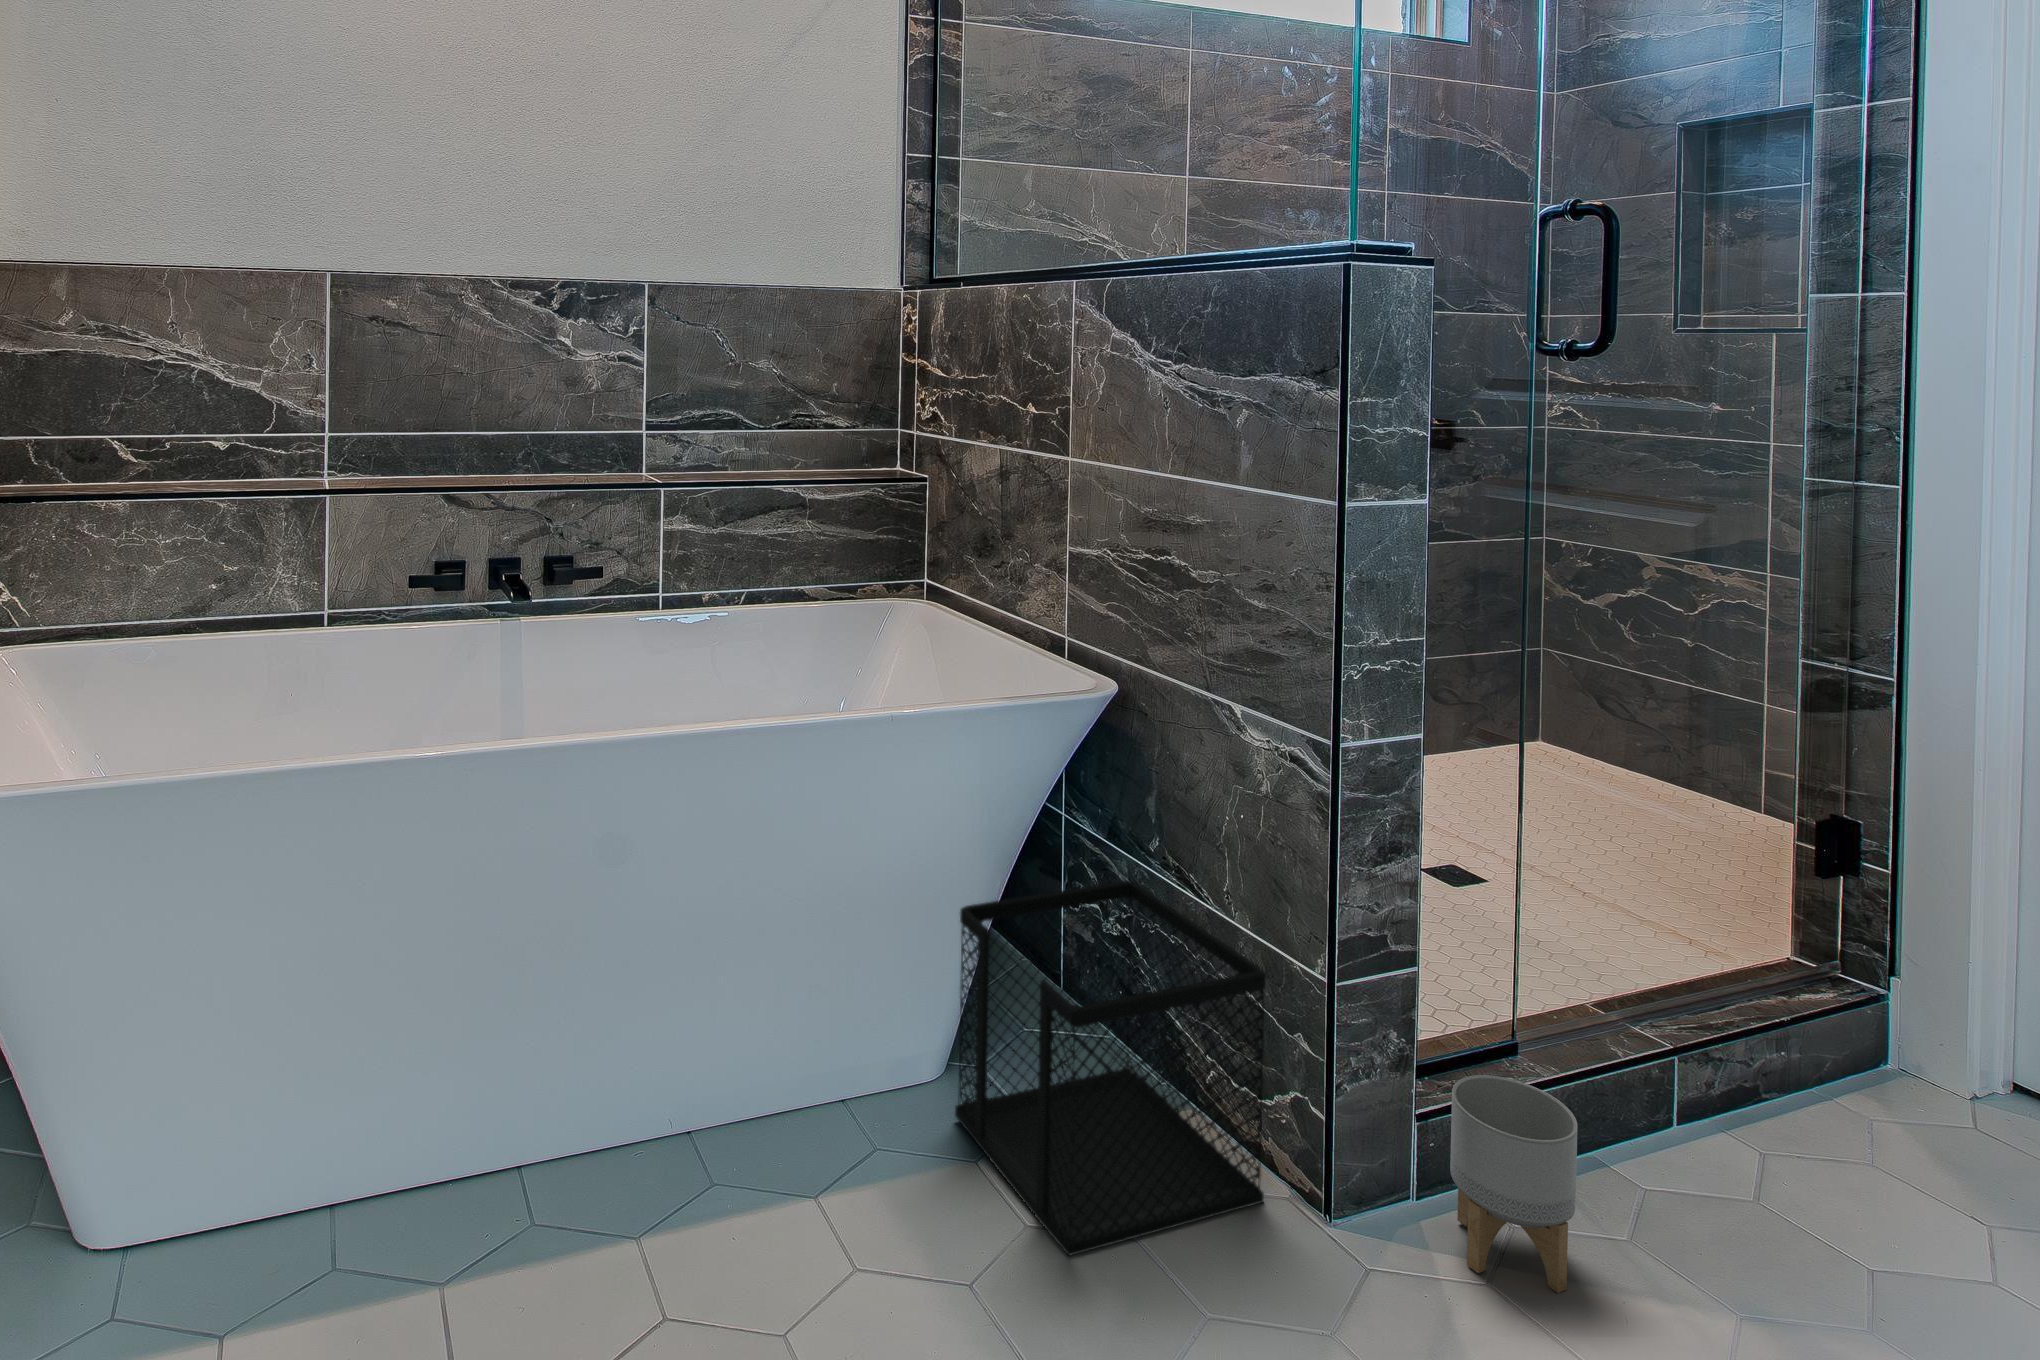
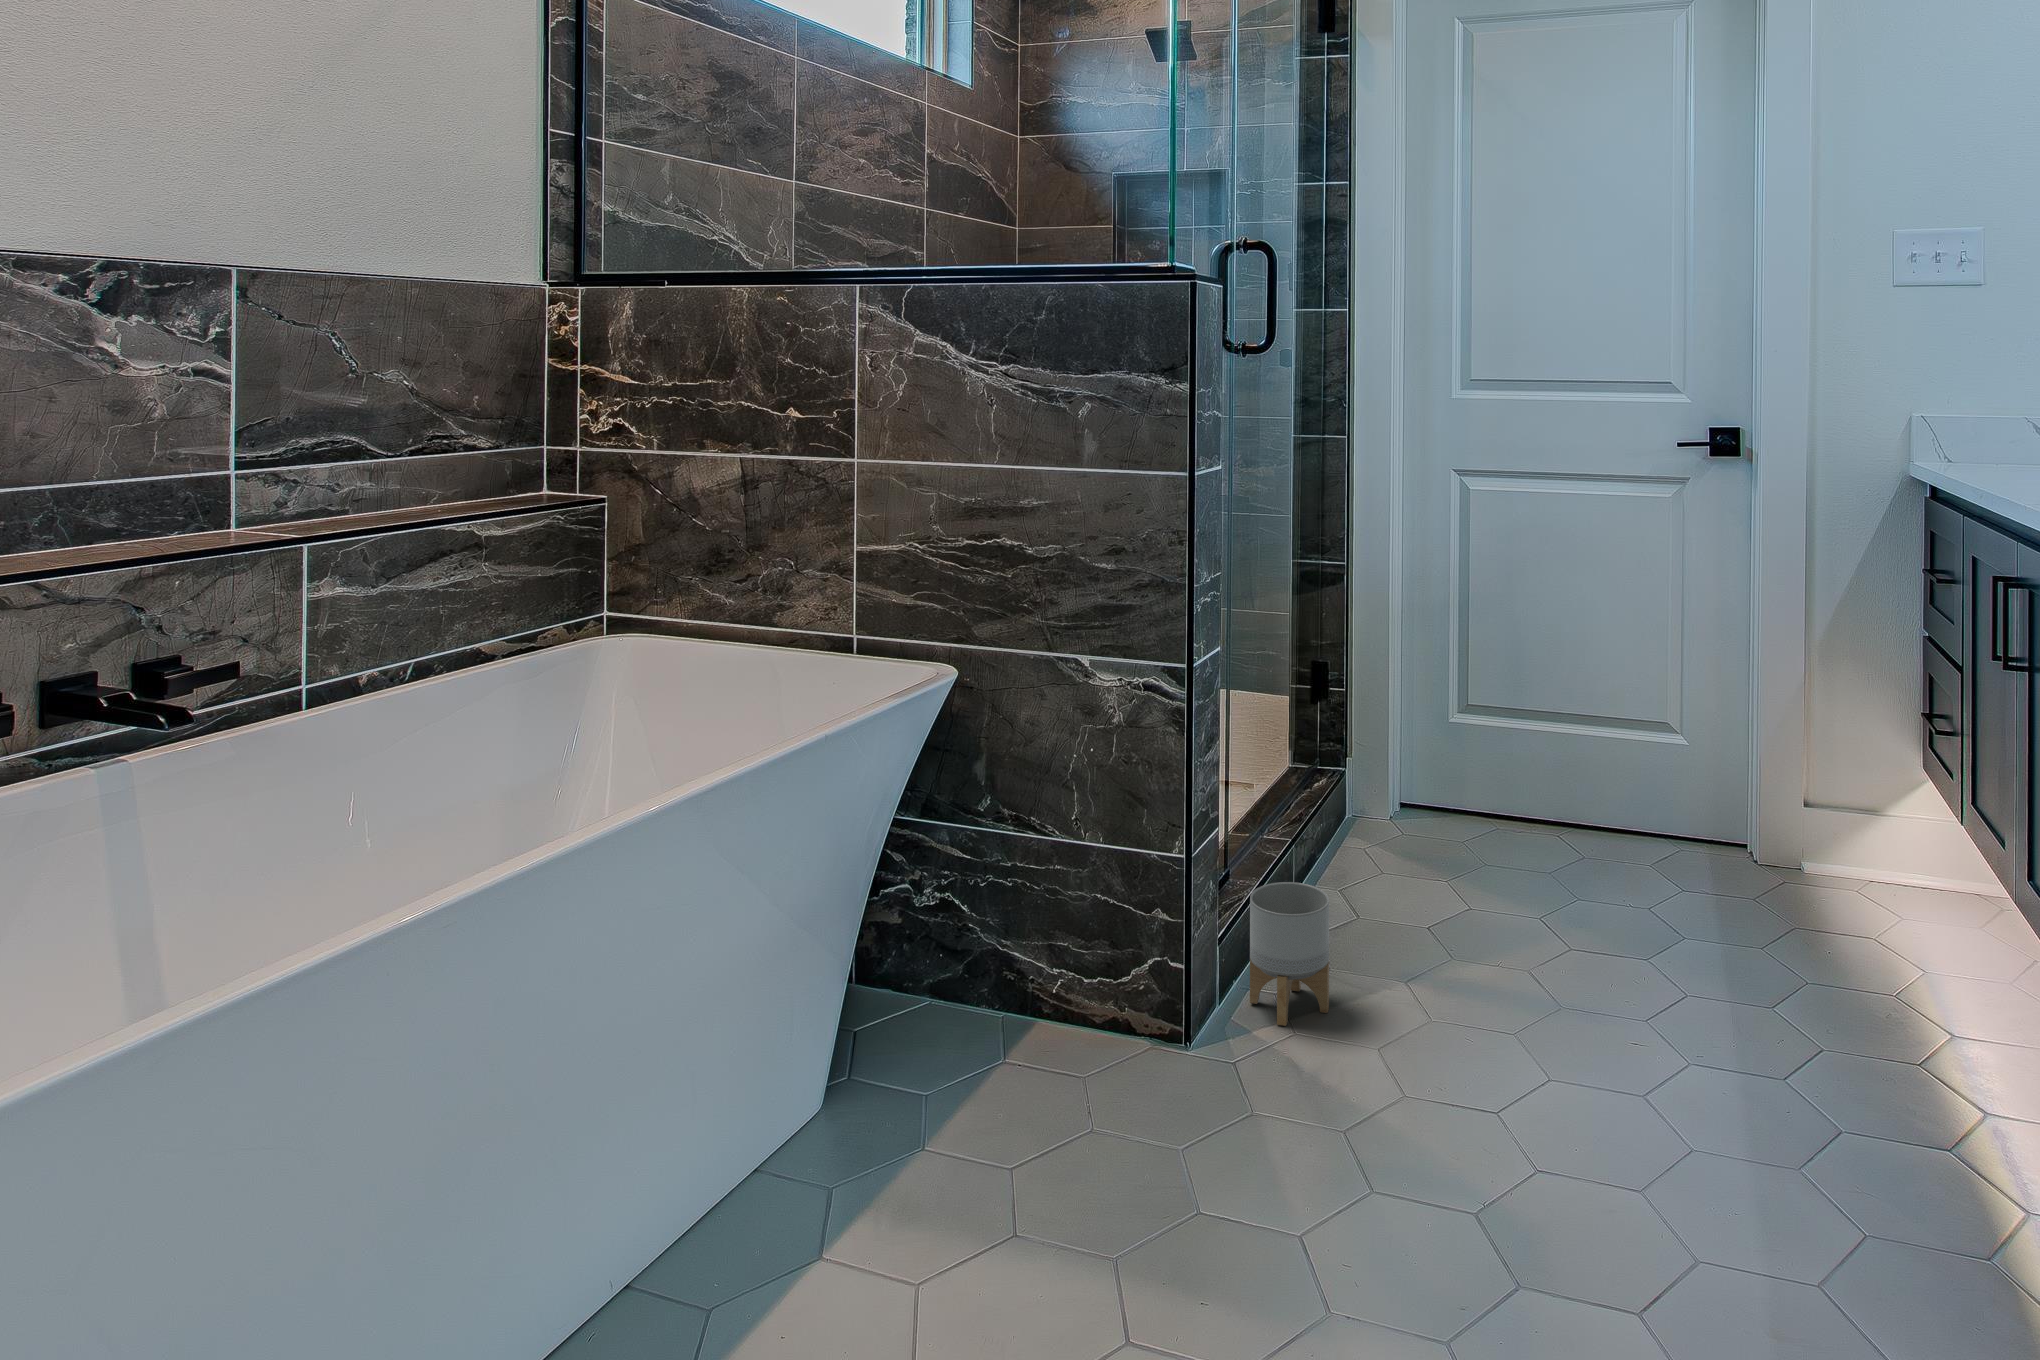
wastebasket: present [955,880,1266,1256] -> none [873,842,1141,1170]

